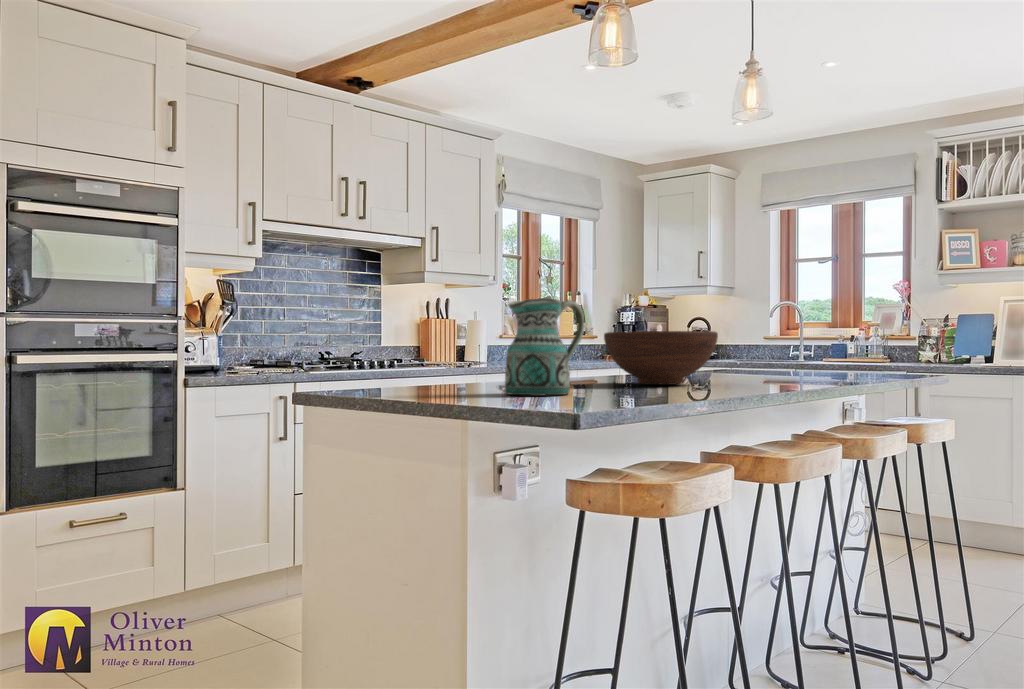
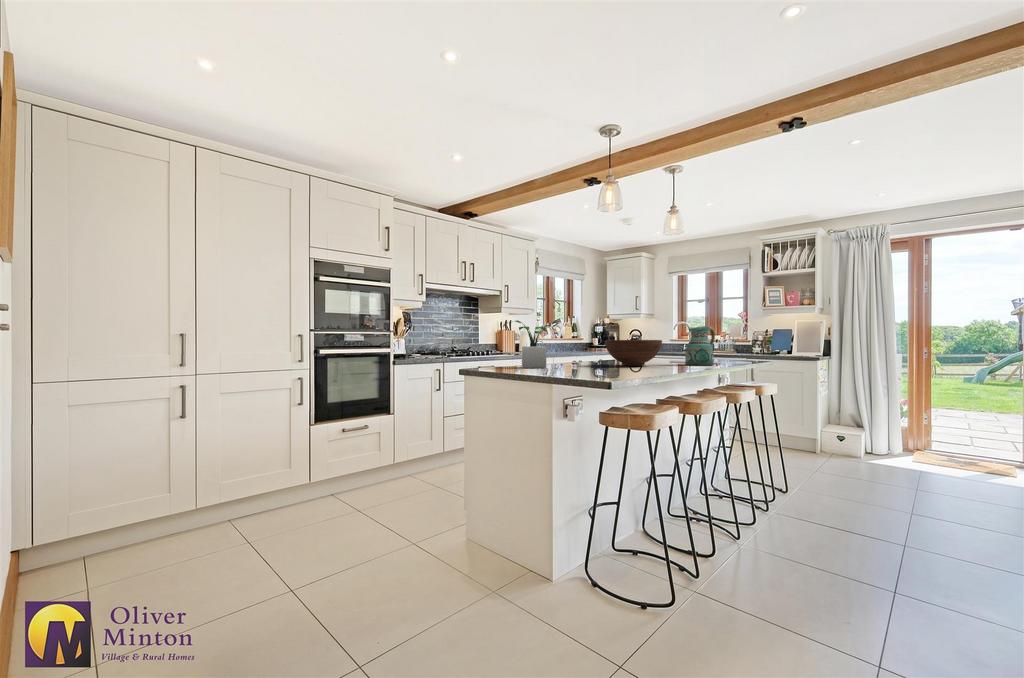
potted plant: none [388,291,509,390] -> present [503,320,561,368]
ceramic pitcher: present [505,298,585,395] -> present [685,326,715,365]

